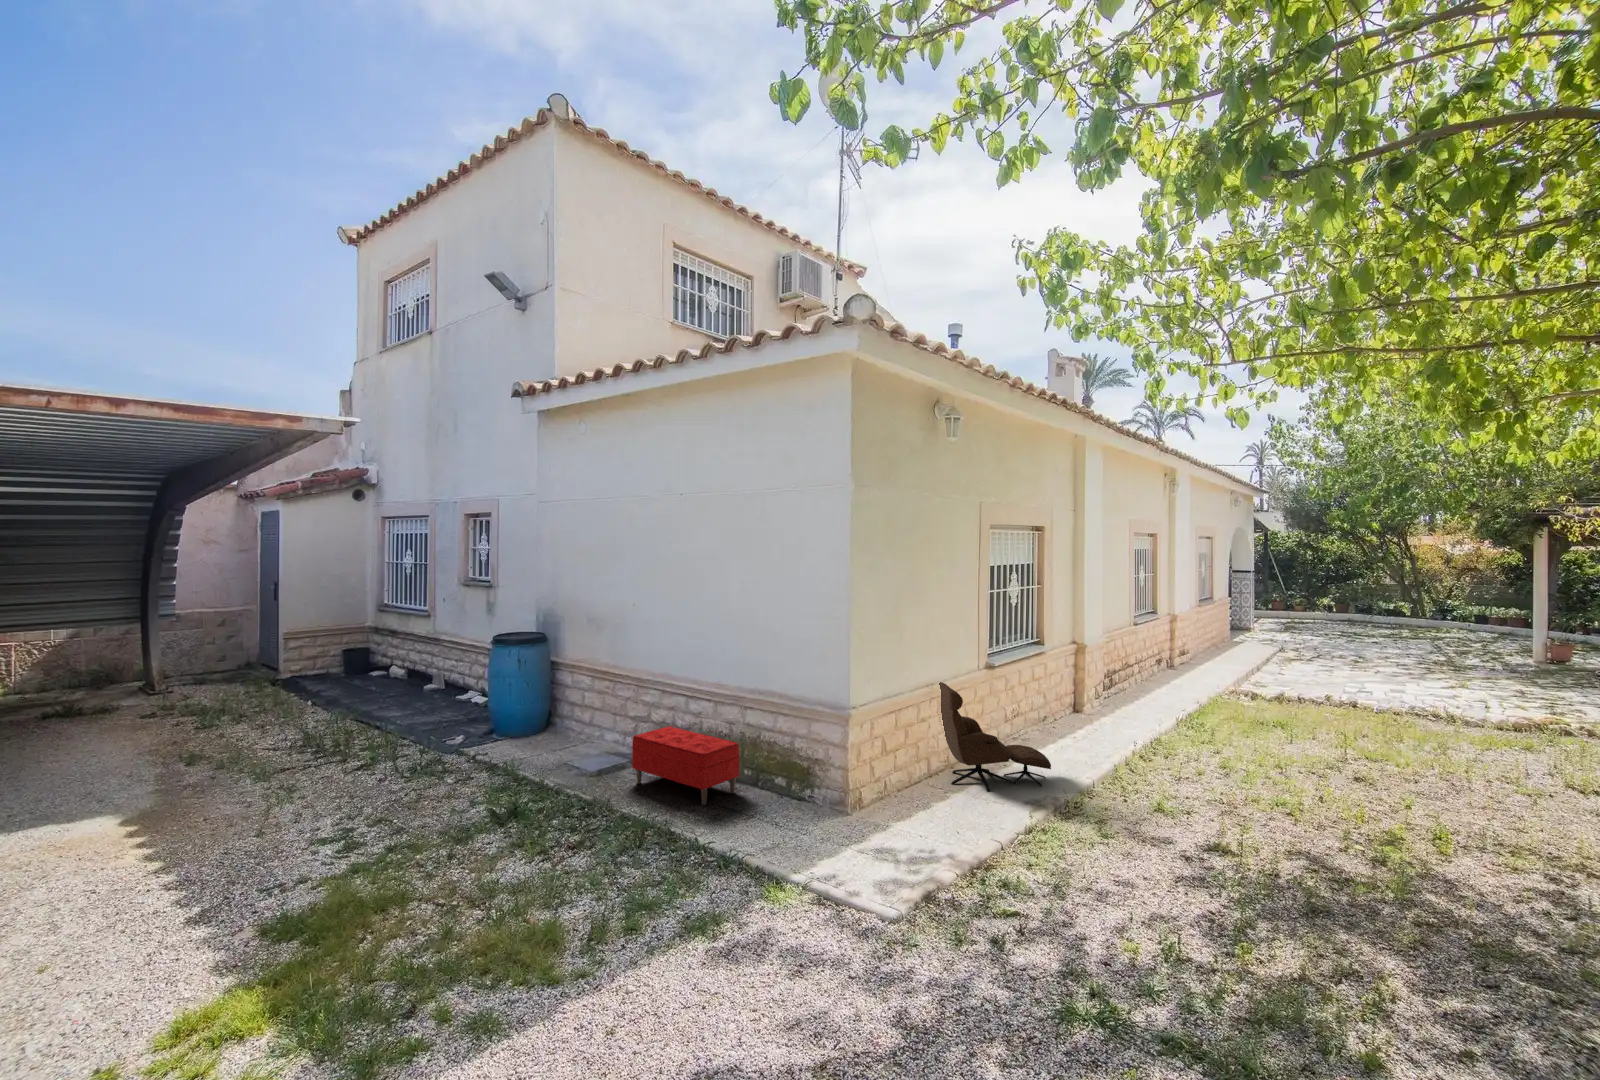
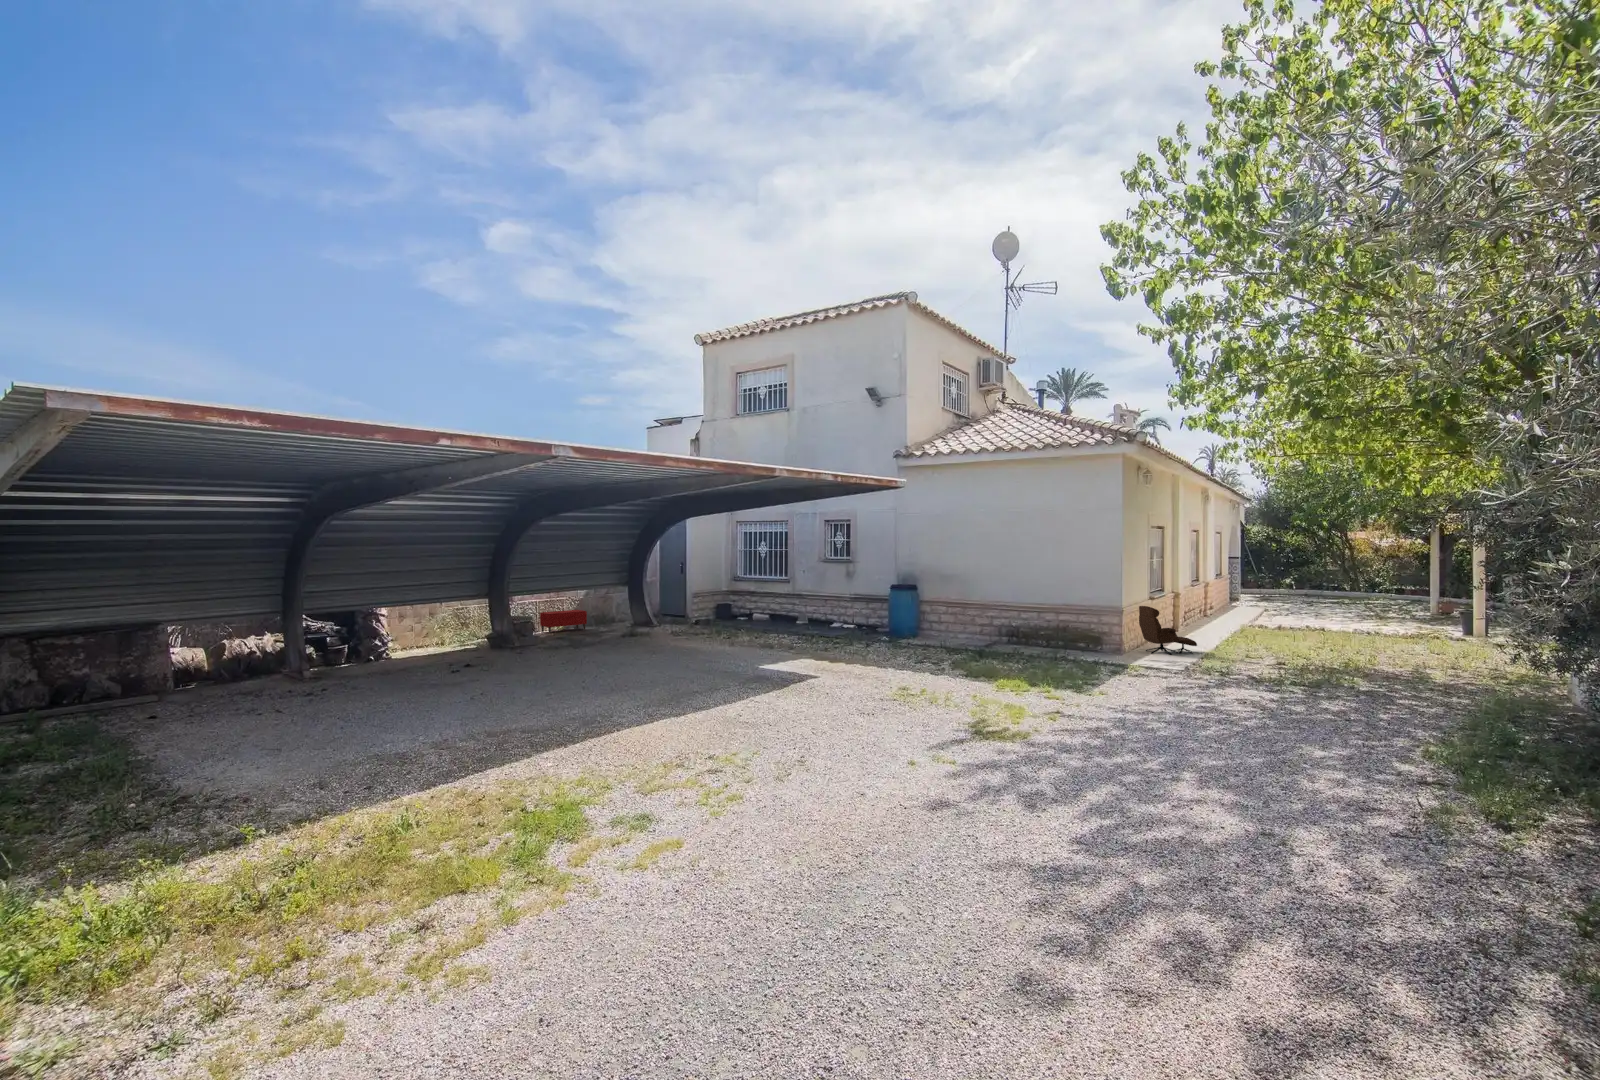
bench: present [632,726,739,805] -> present [540,610,587,633]

